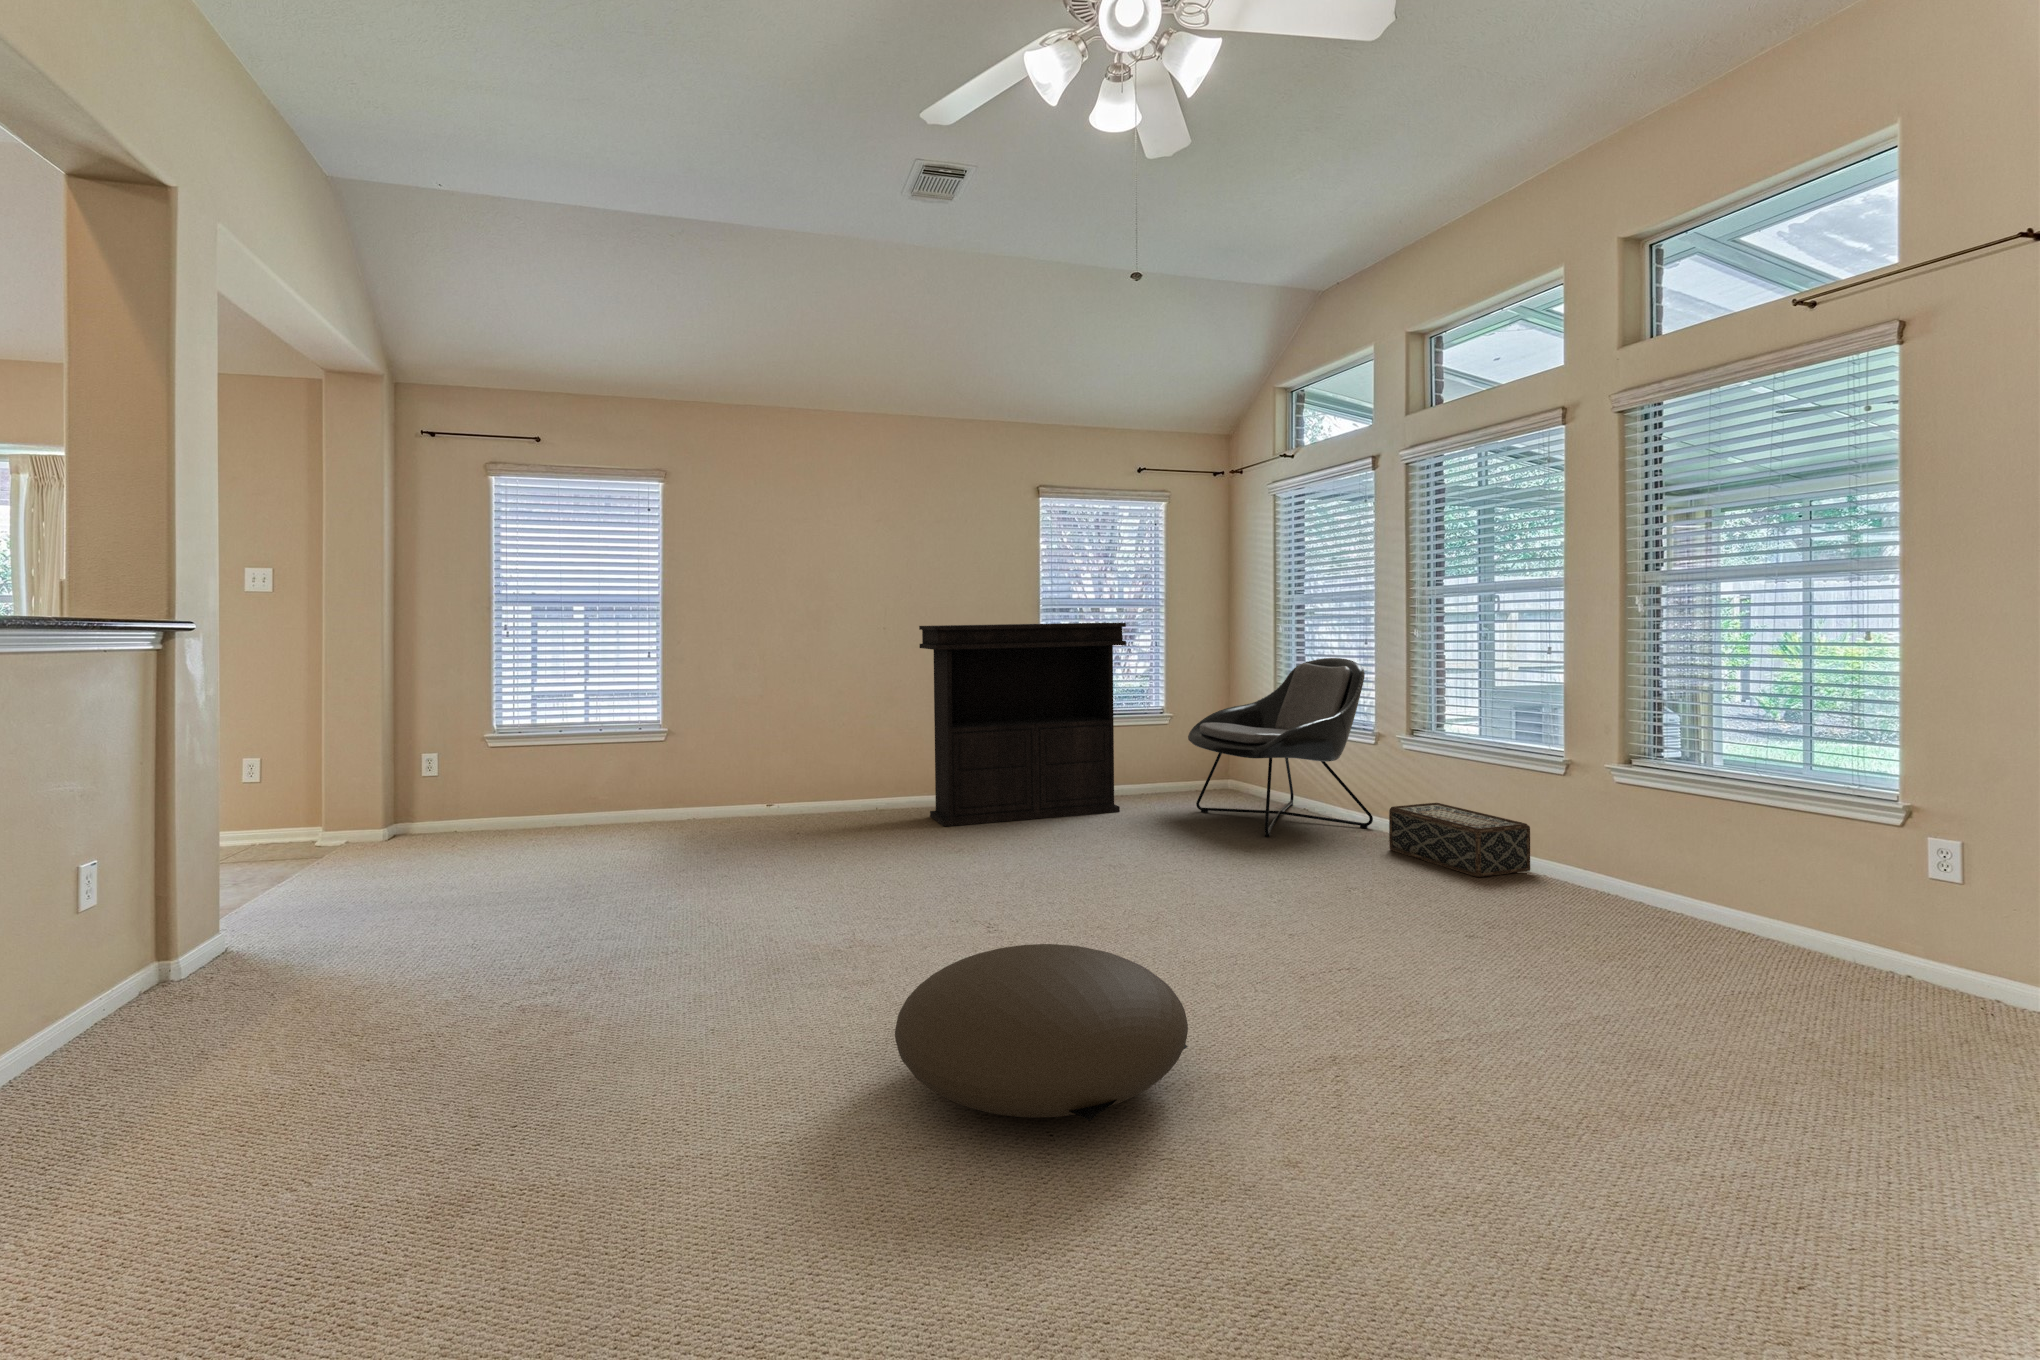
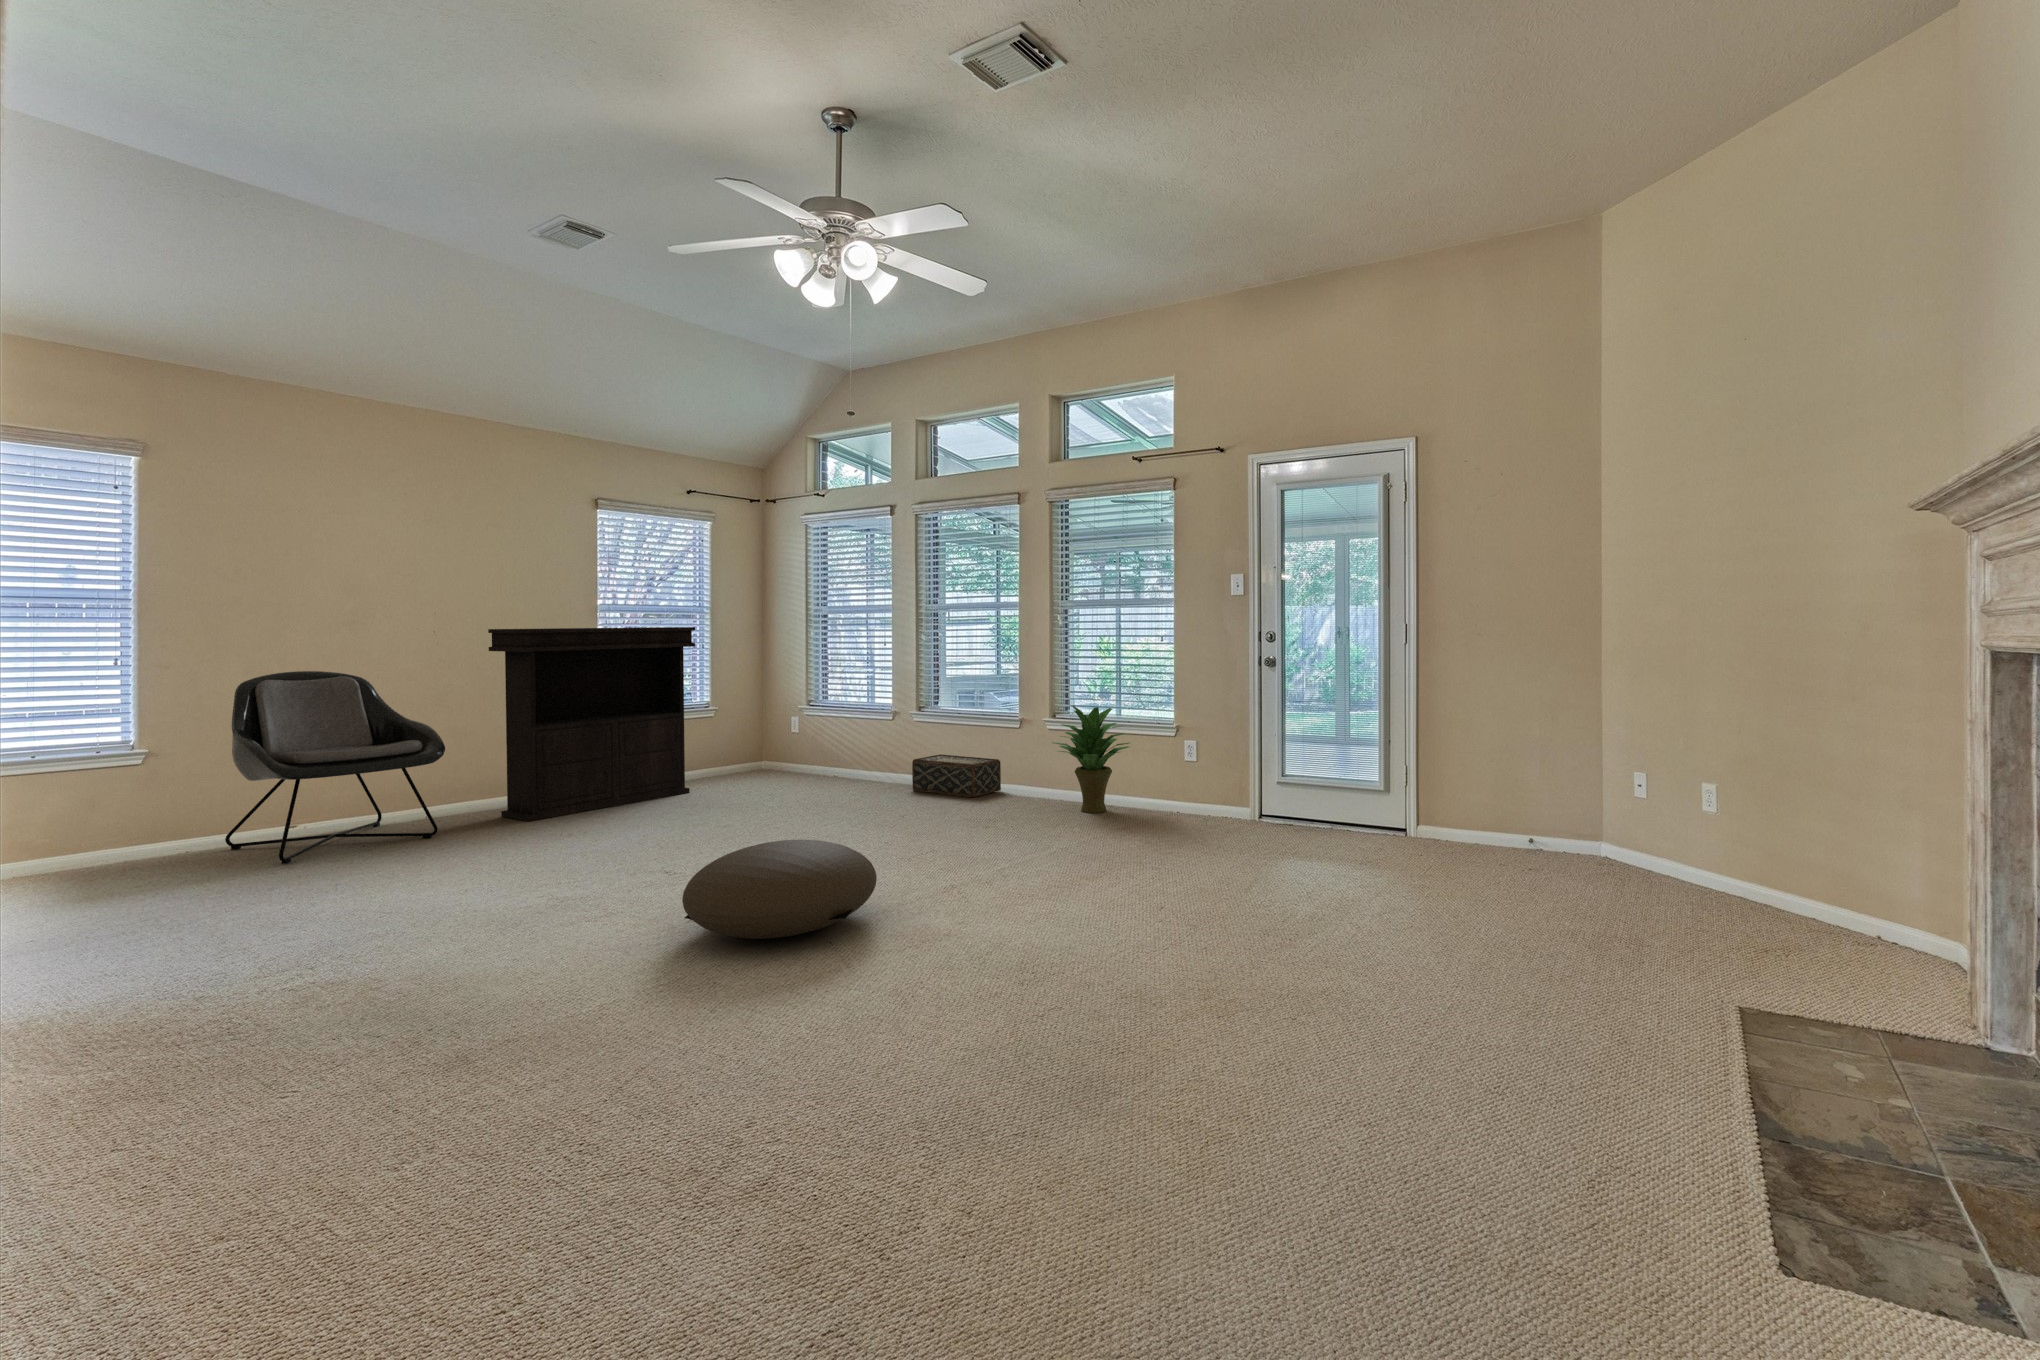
lounge chair: present [1188,658,1373,837] -> present [225,671,445,864]
potted plant: none [1612,758,1788,953] -> present [1052,706,1129,813]

